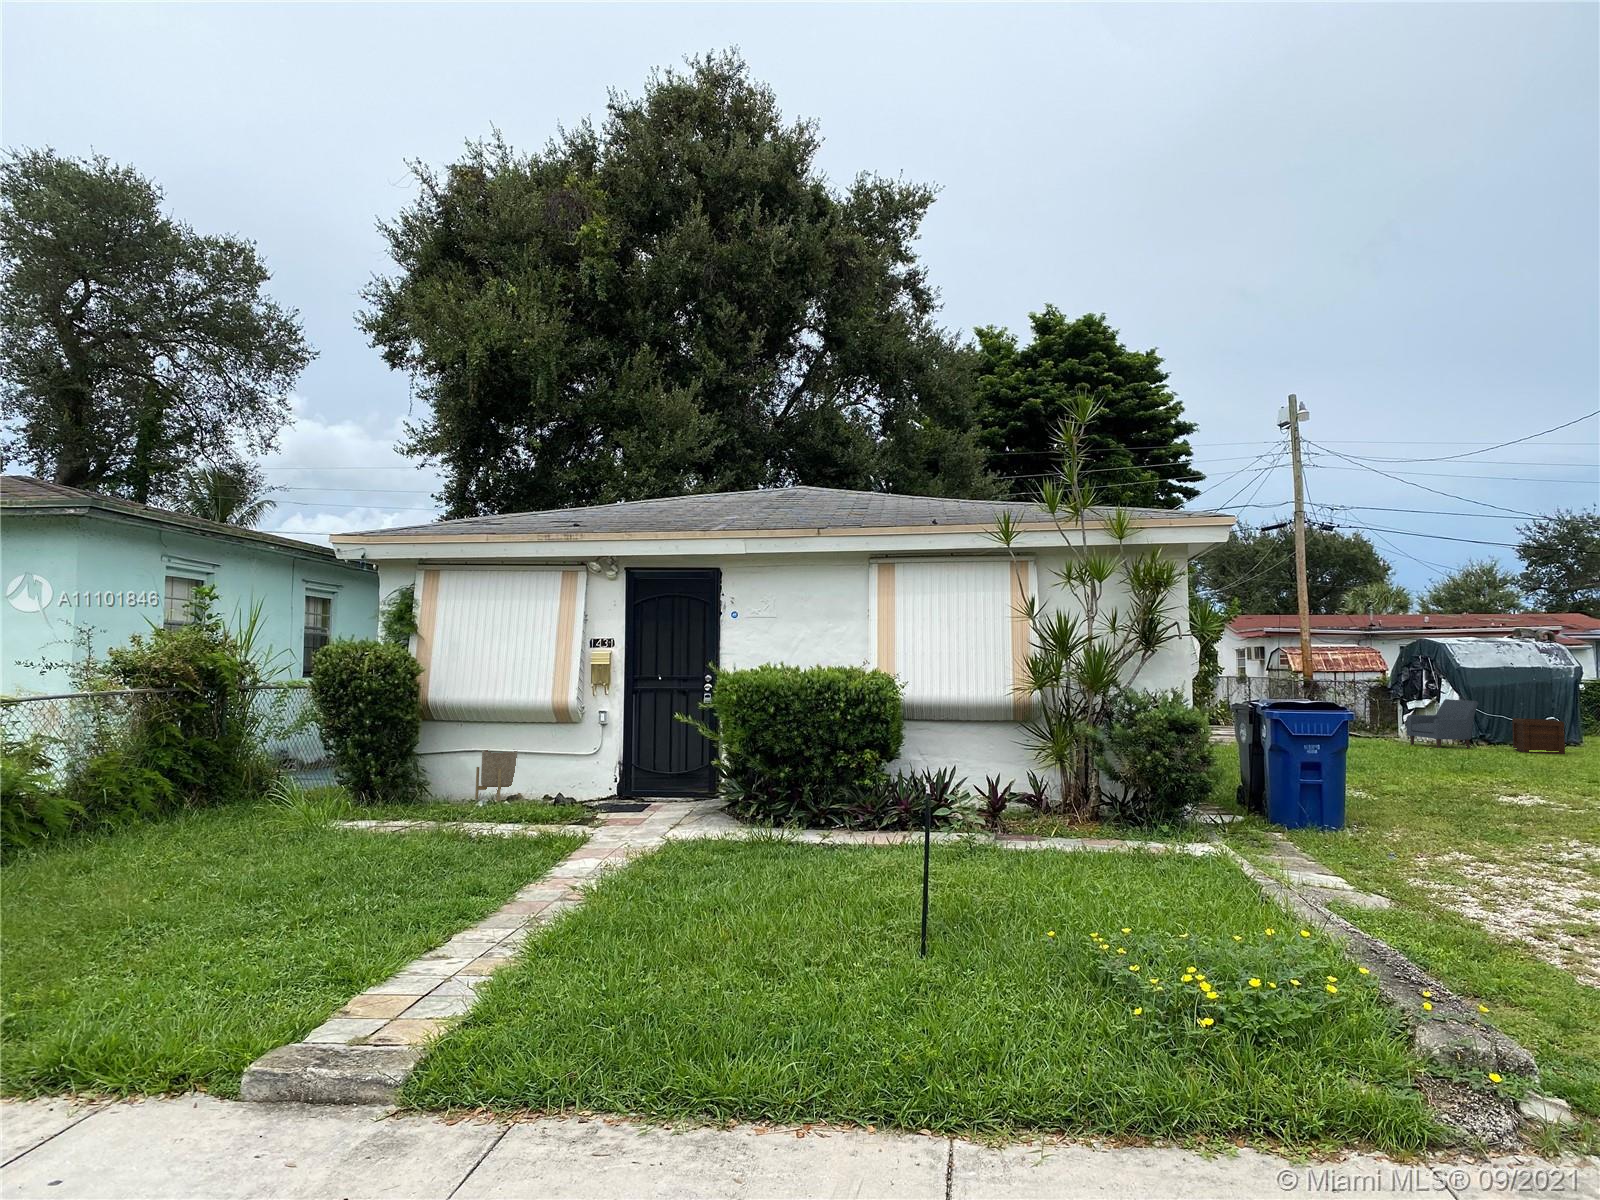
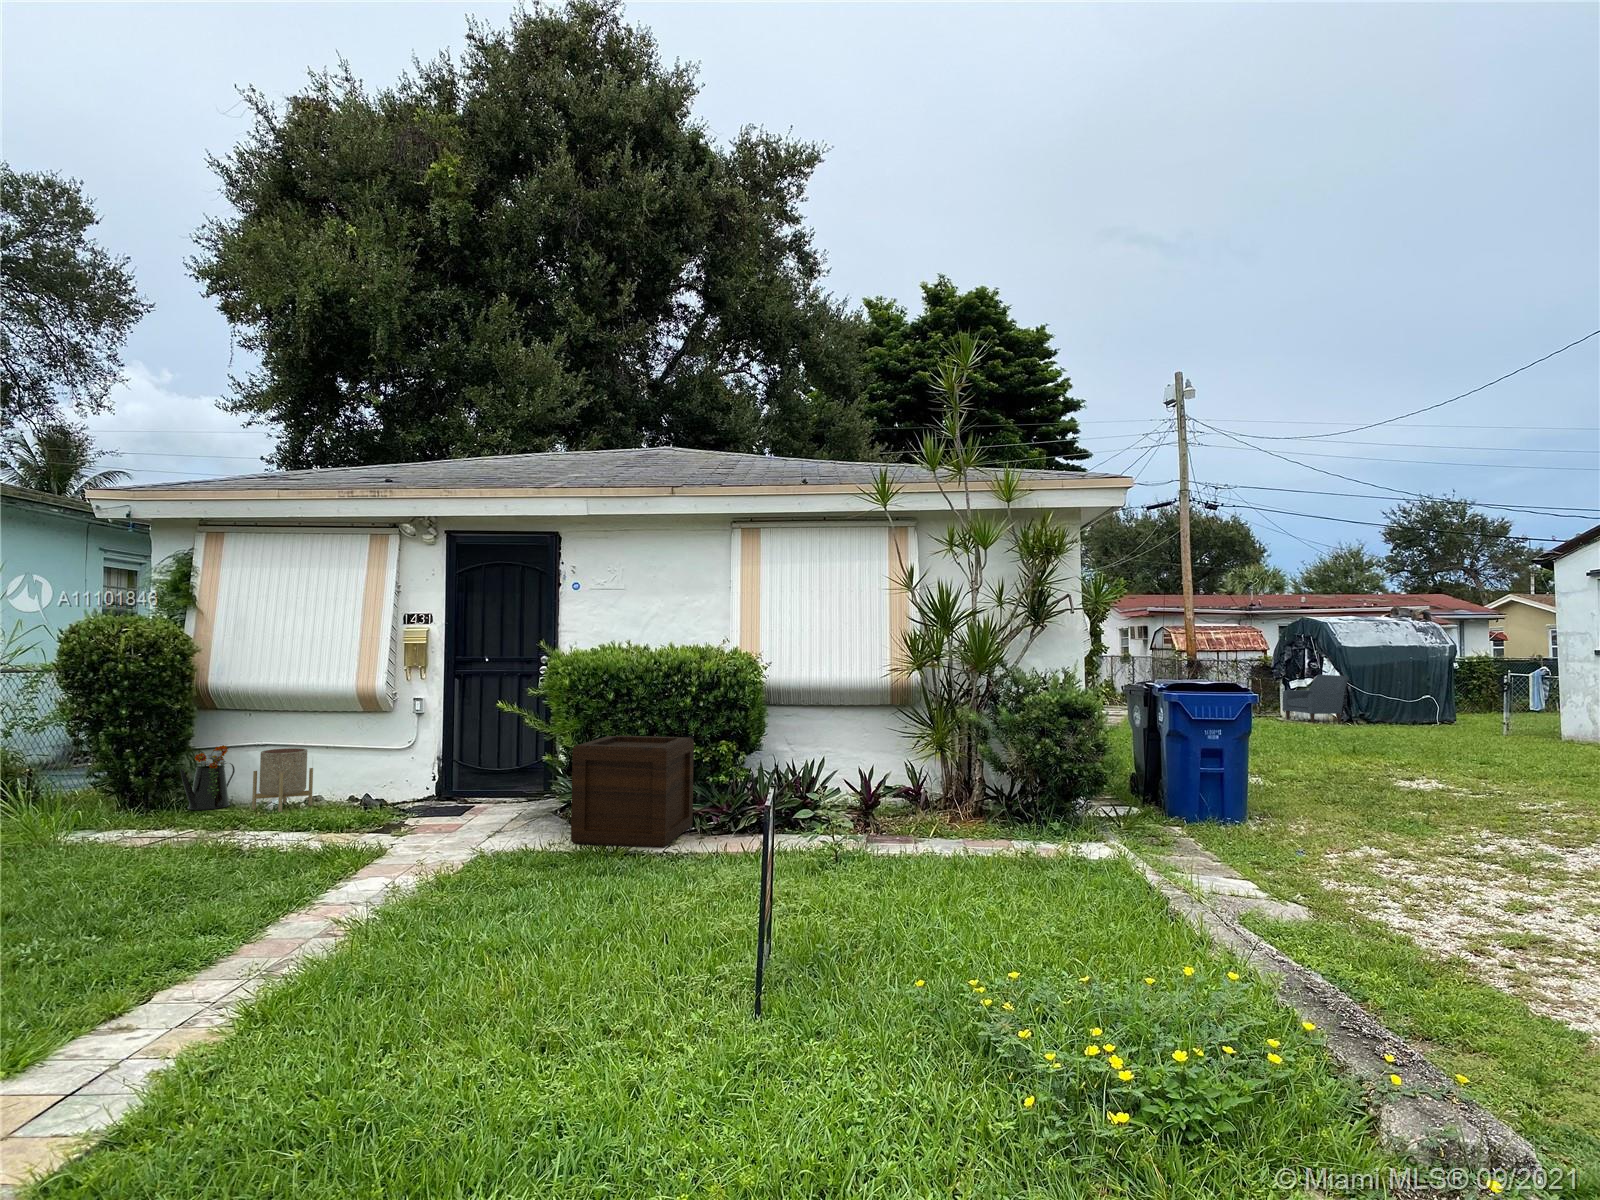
wooden crate: present [1512,718,1565,754] -> present [571,736,694,848]
watering can: none [421,745,458,798] -> present [180,745,235,810]

